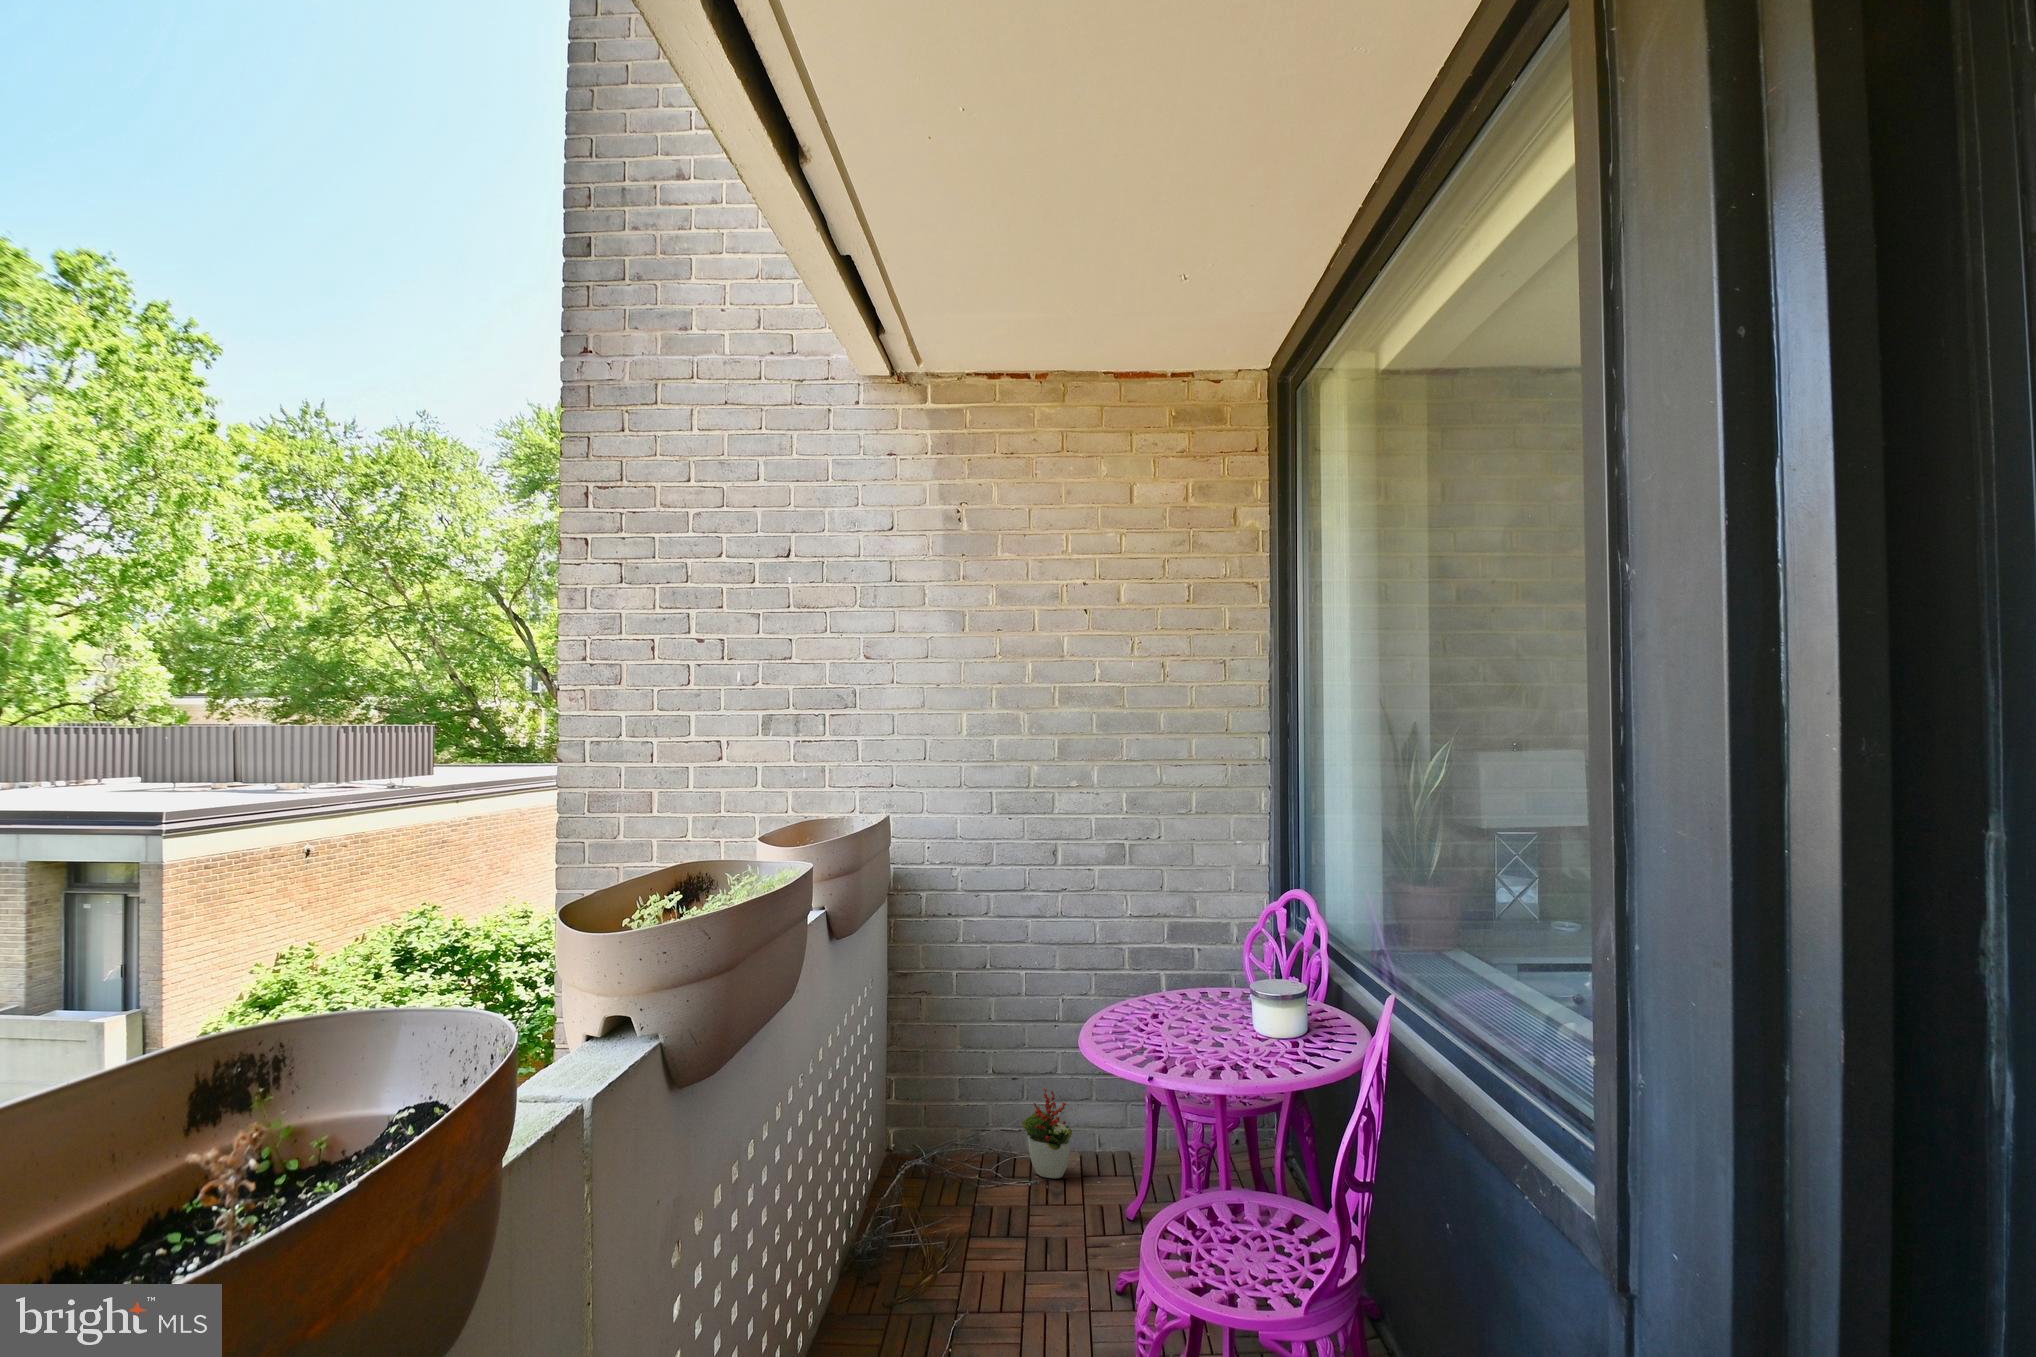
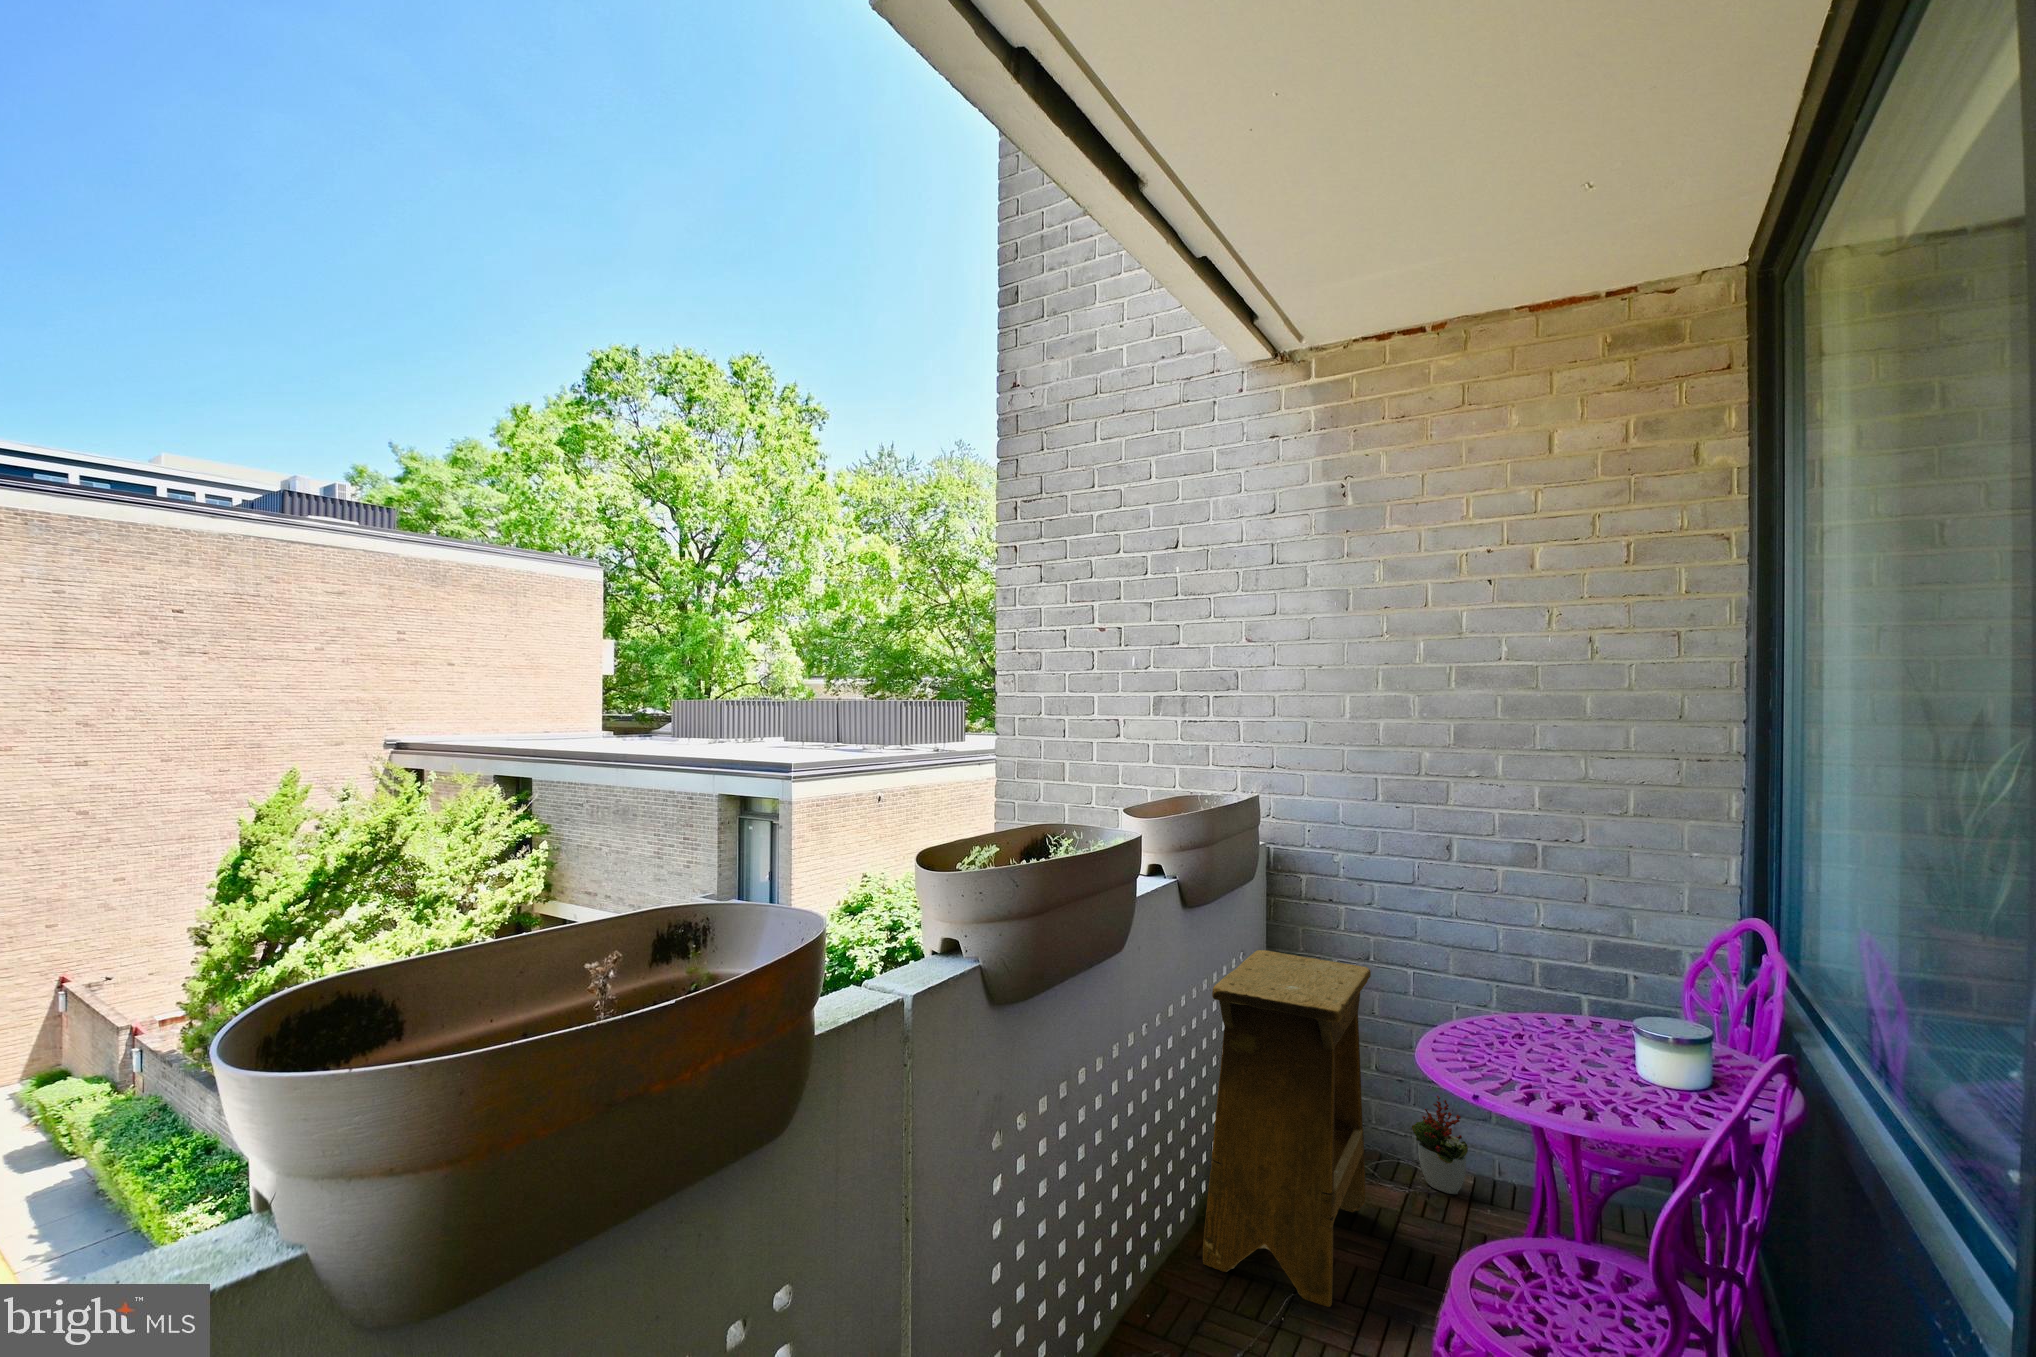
stool: none [853,975,998,1324] -> present [1203,950,1371,1307]

